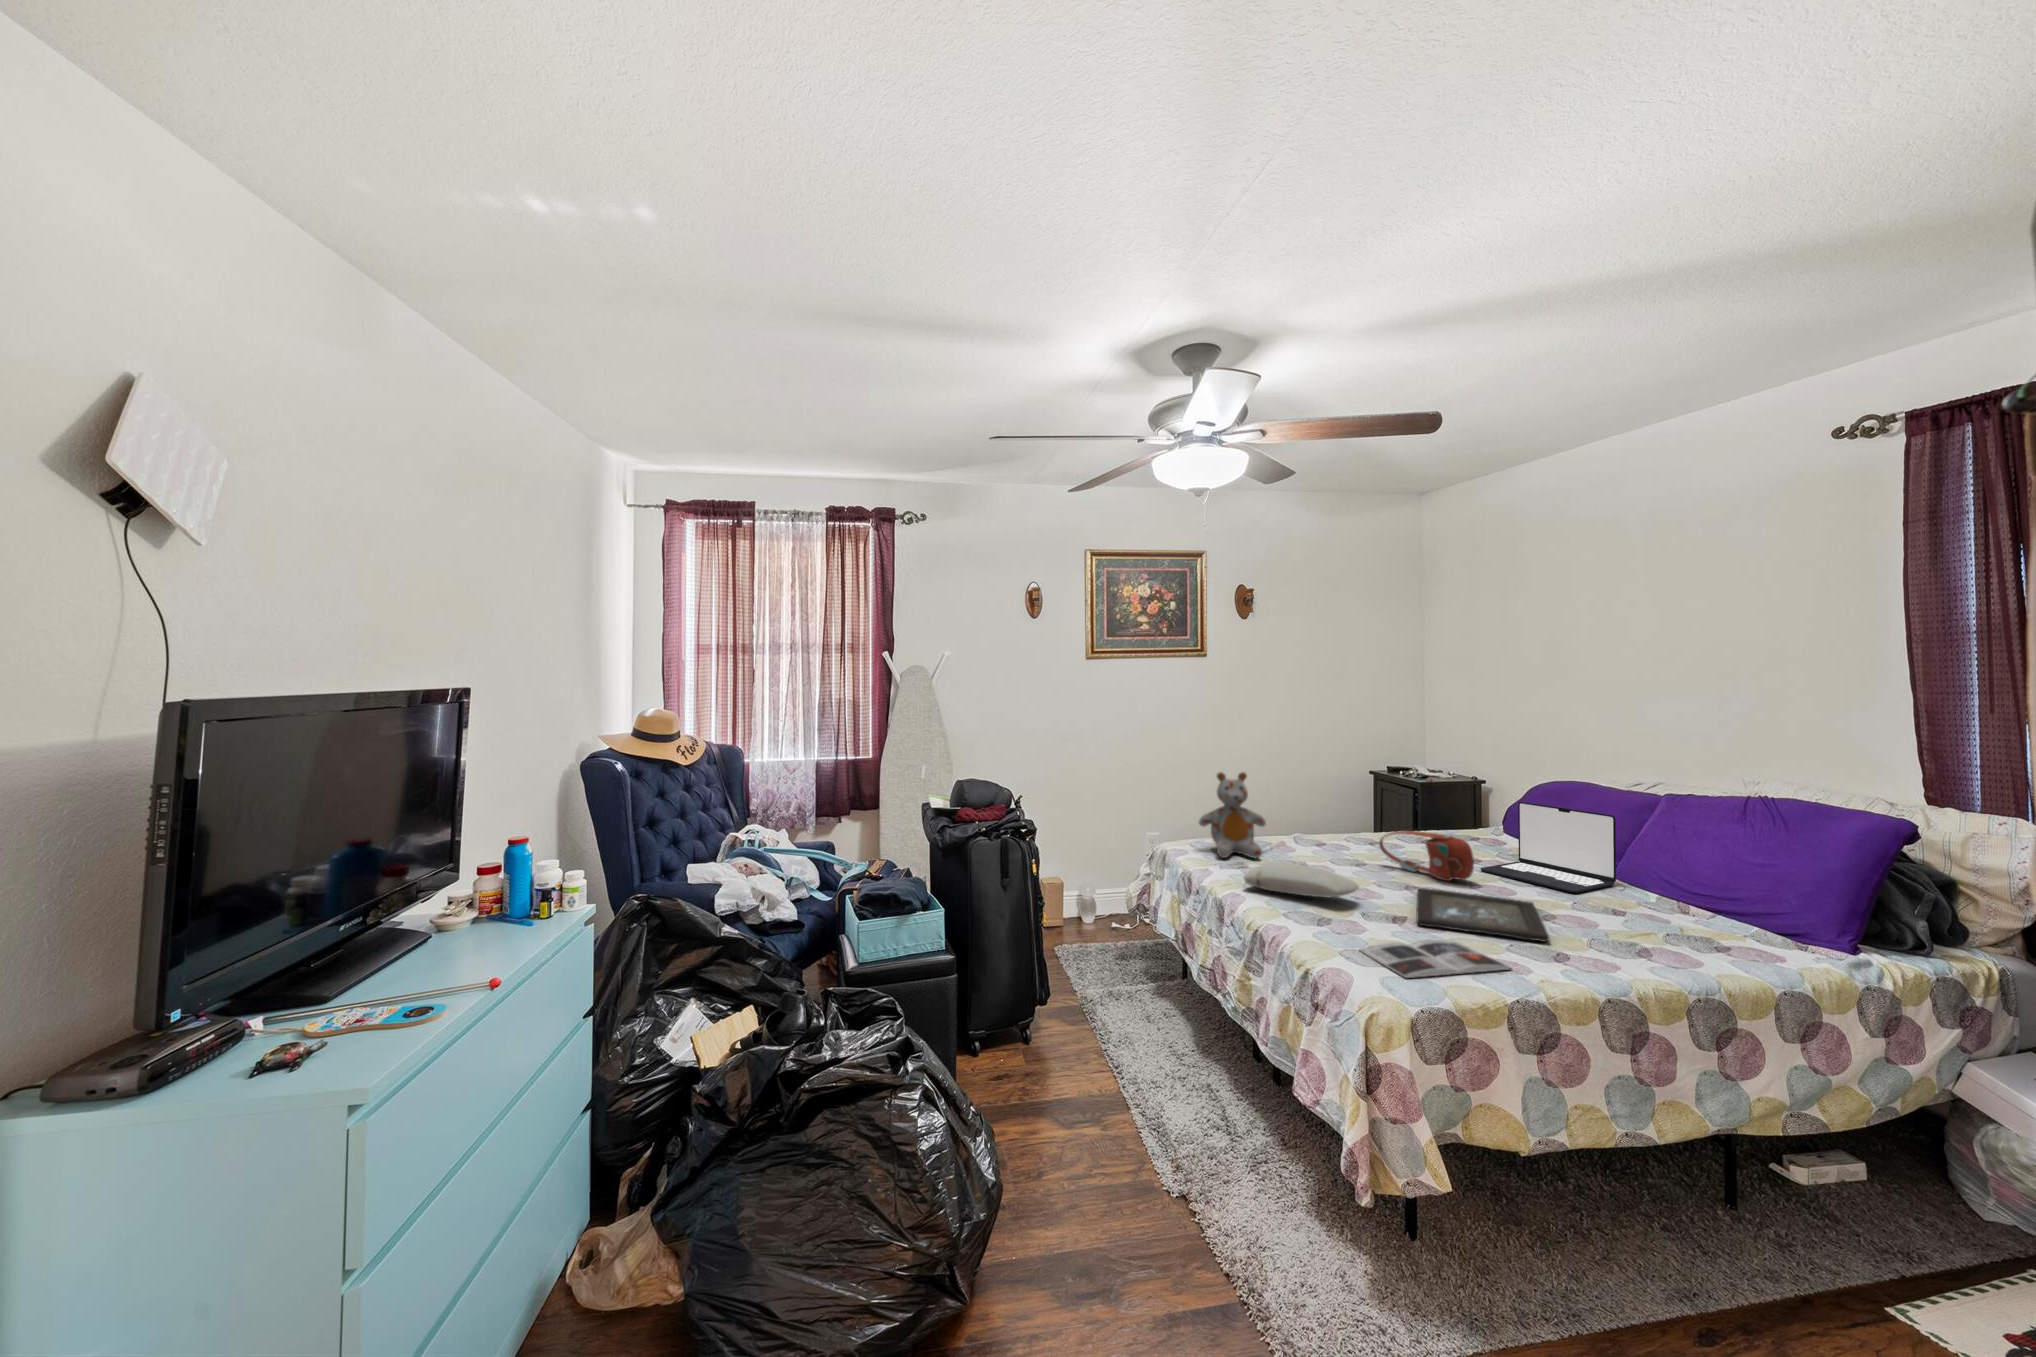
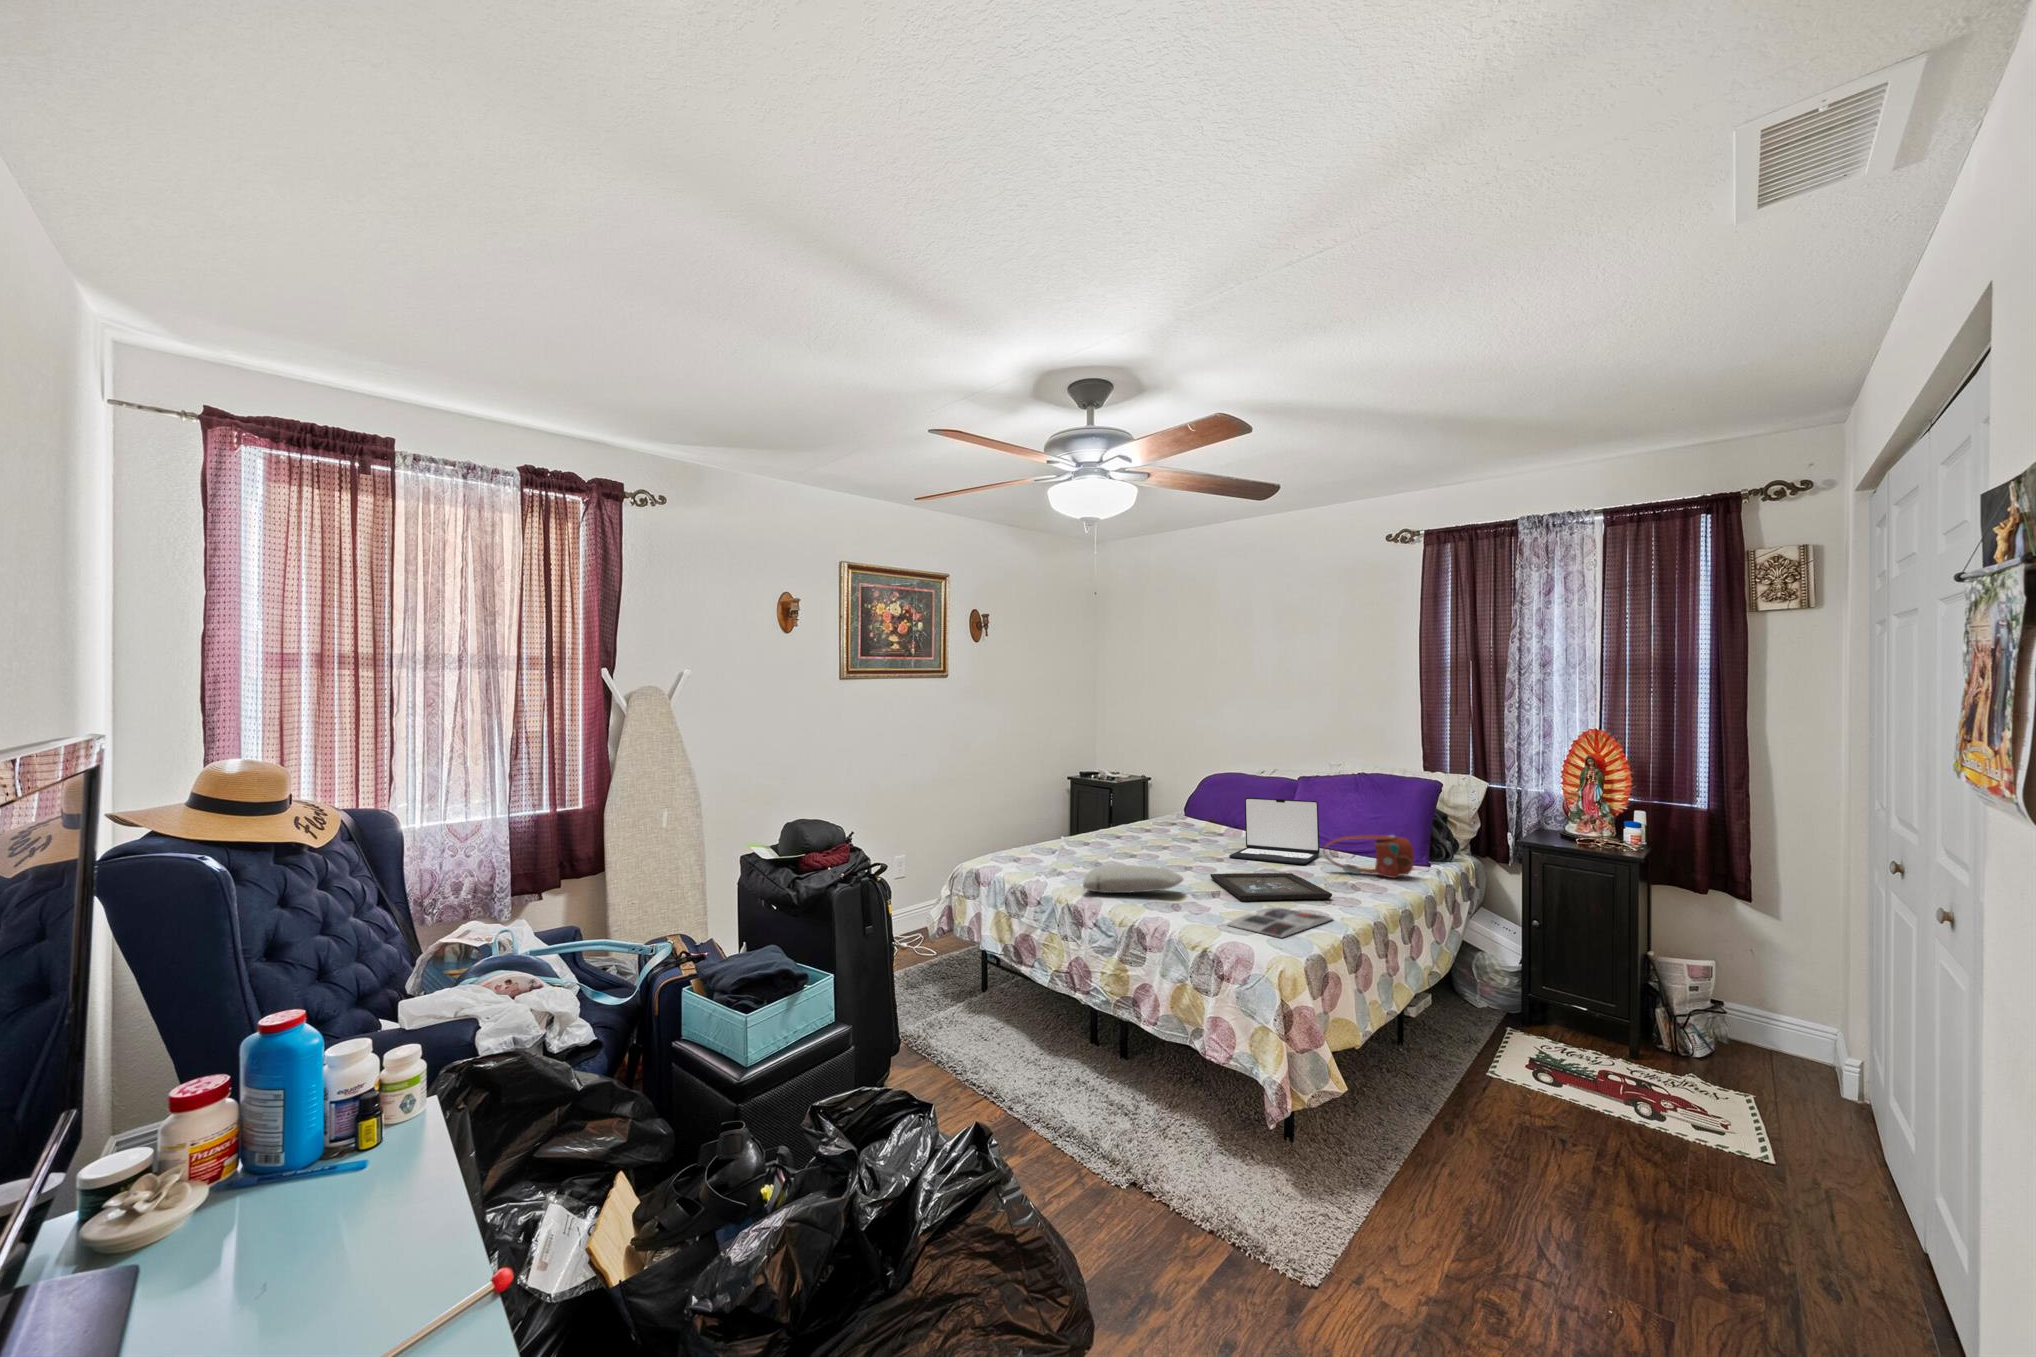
stuffed bear: present [1199,772,1266,858] -> none [1000,787,1065,873]
handbag: present [1379,831,1474,881] -> present [1324,835,1414,878]

